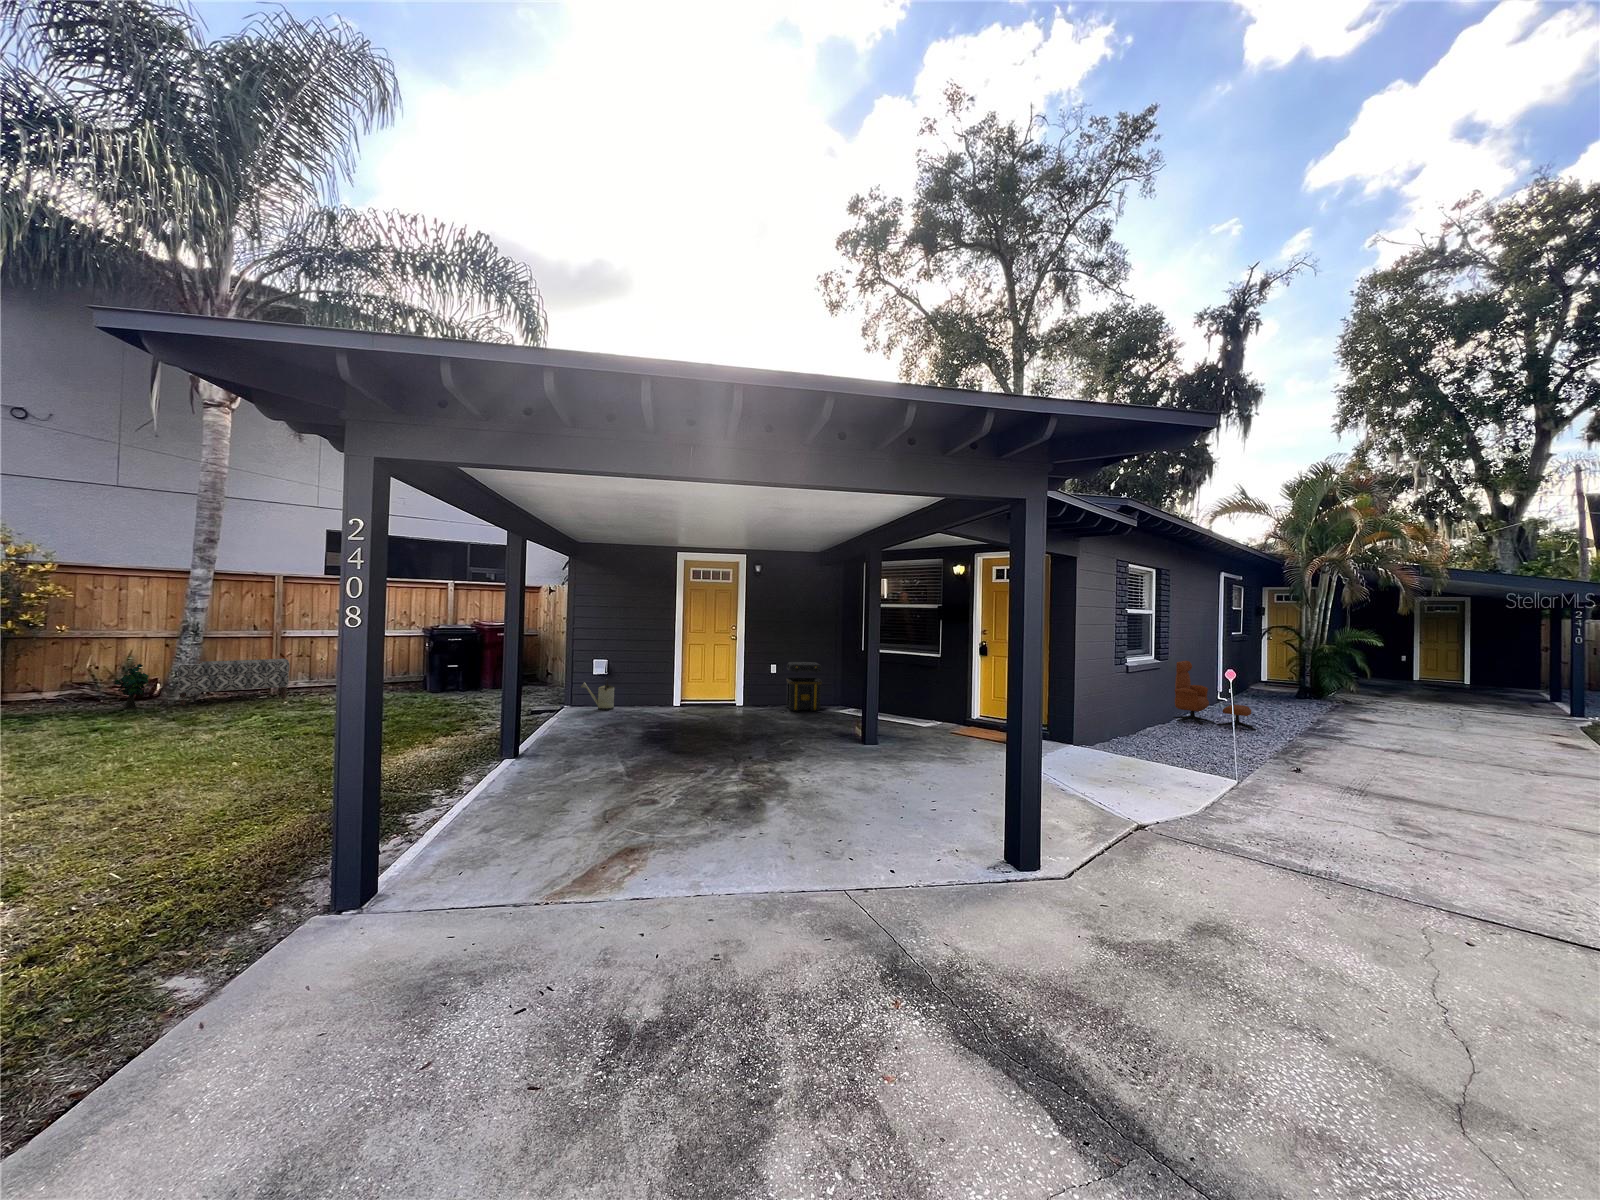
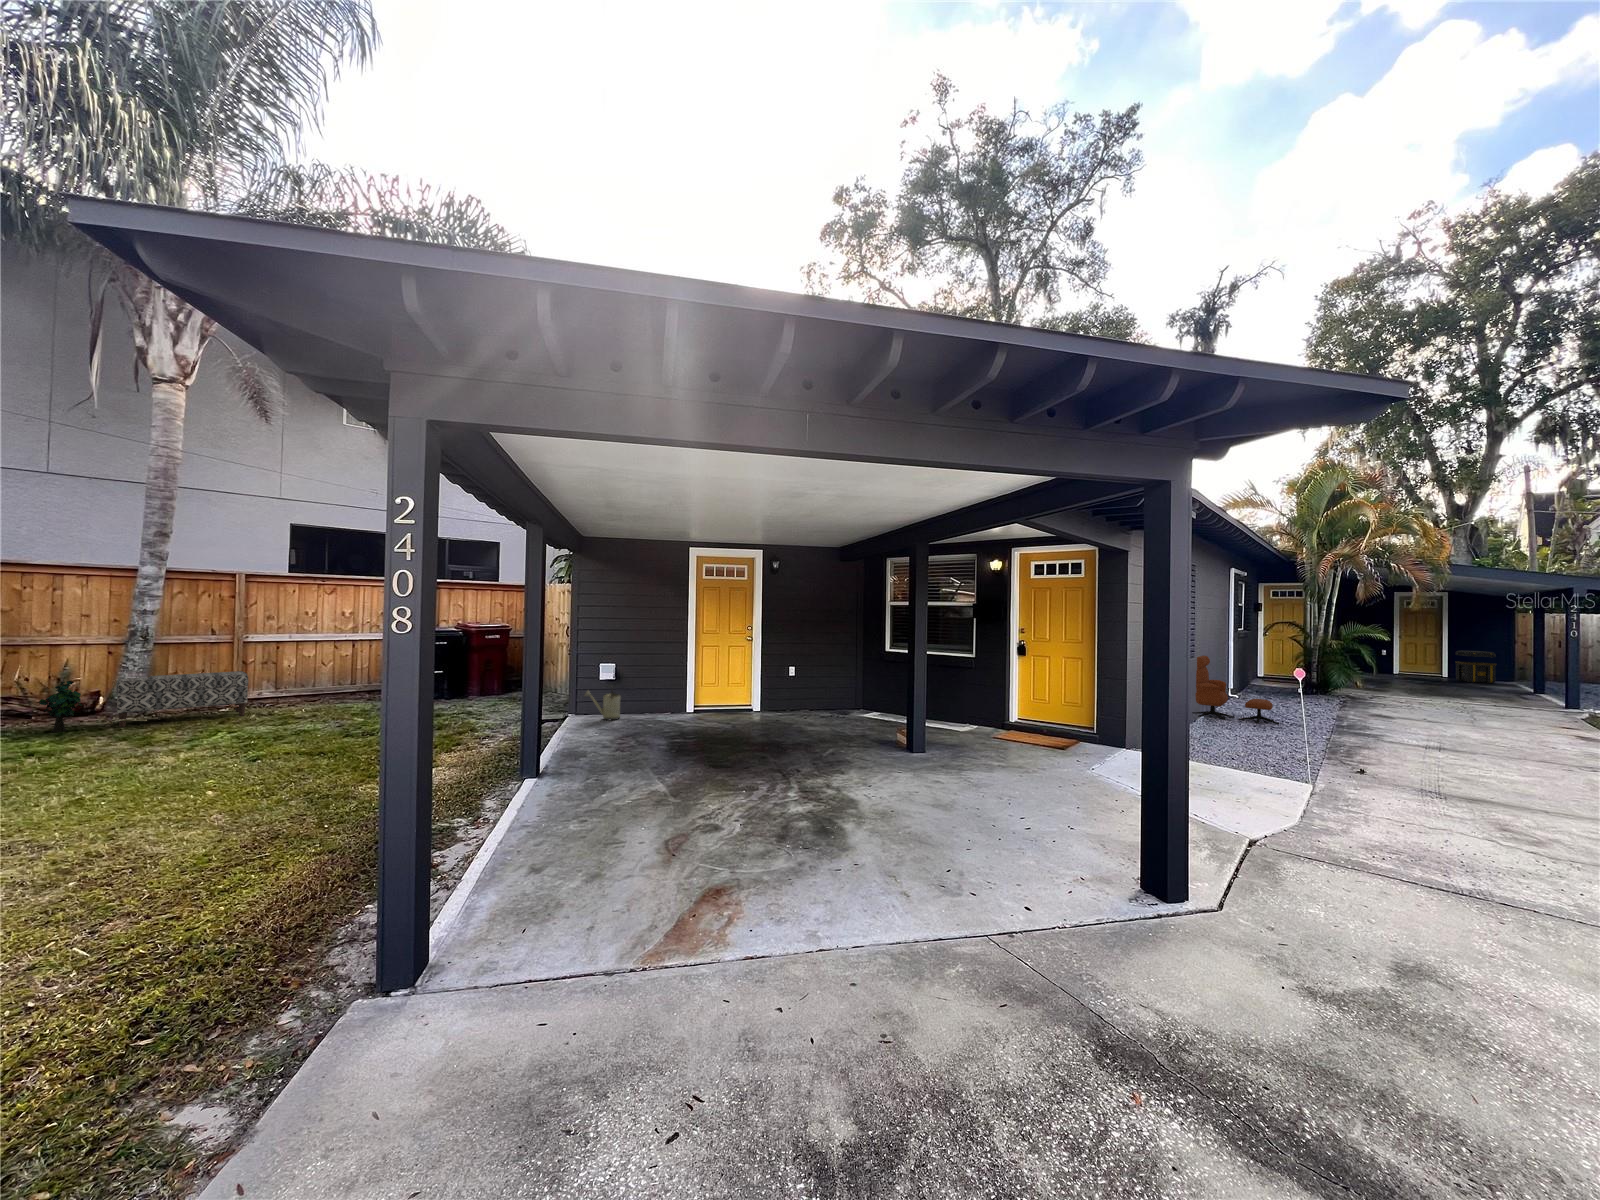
toolbox: present [786,662,822,711] -> present [1455,651,1496,683]

